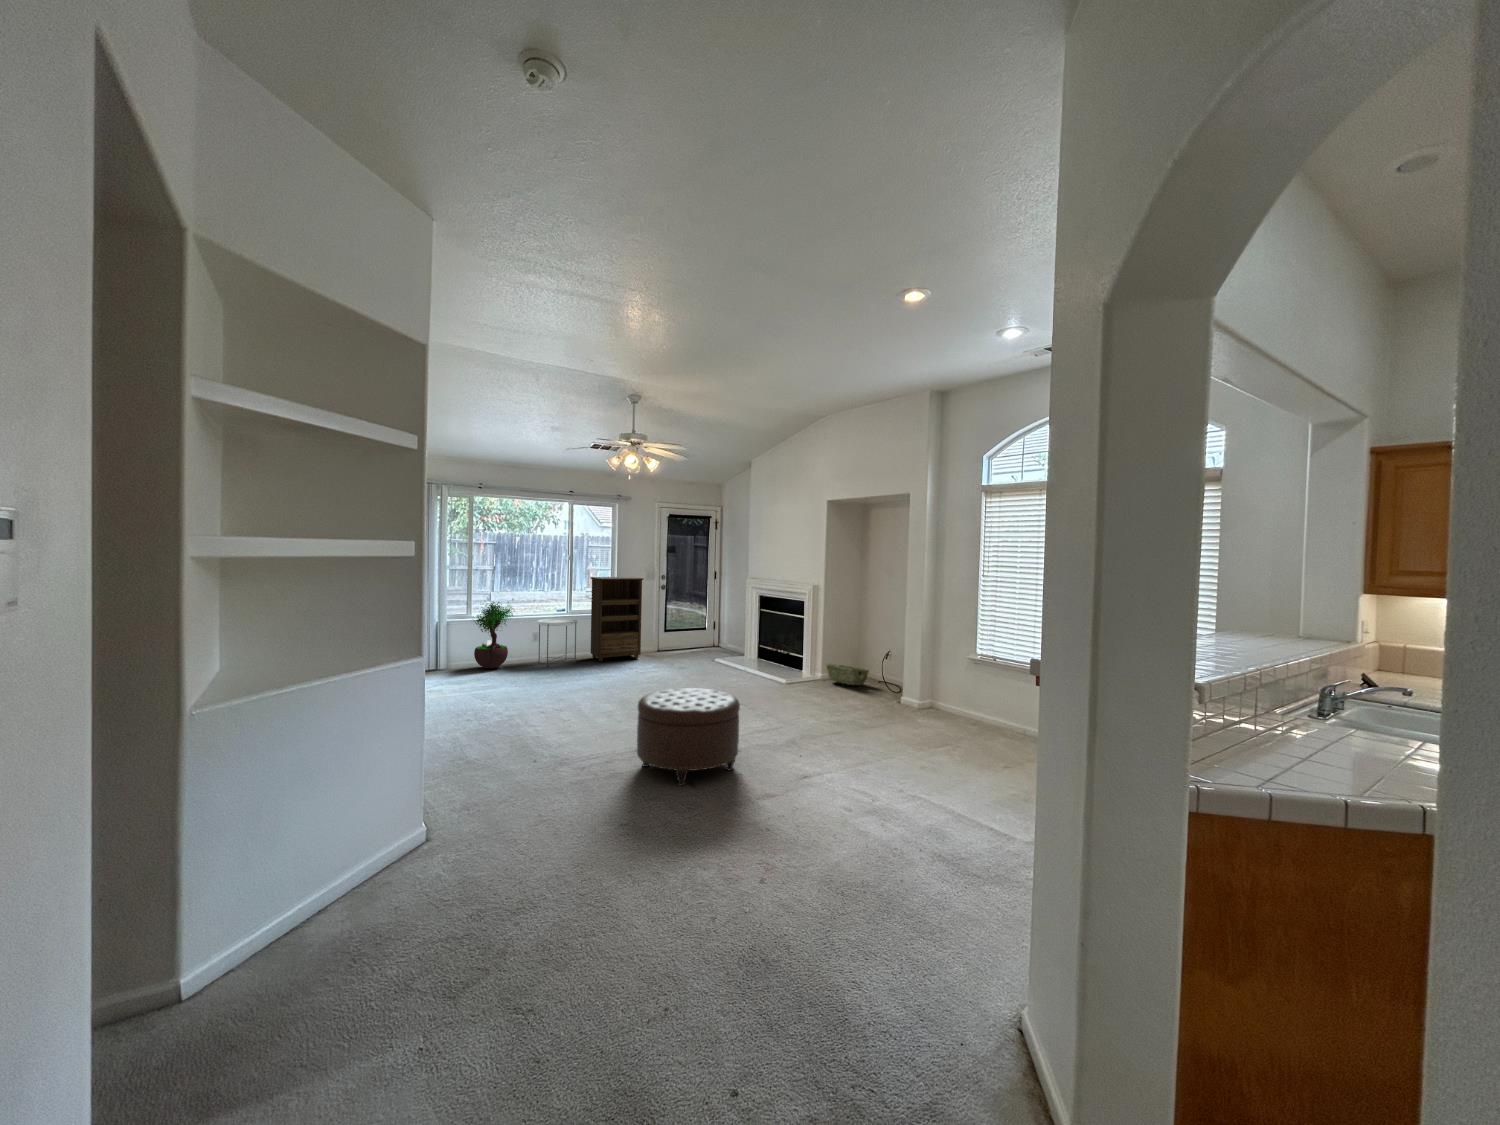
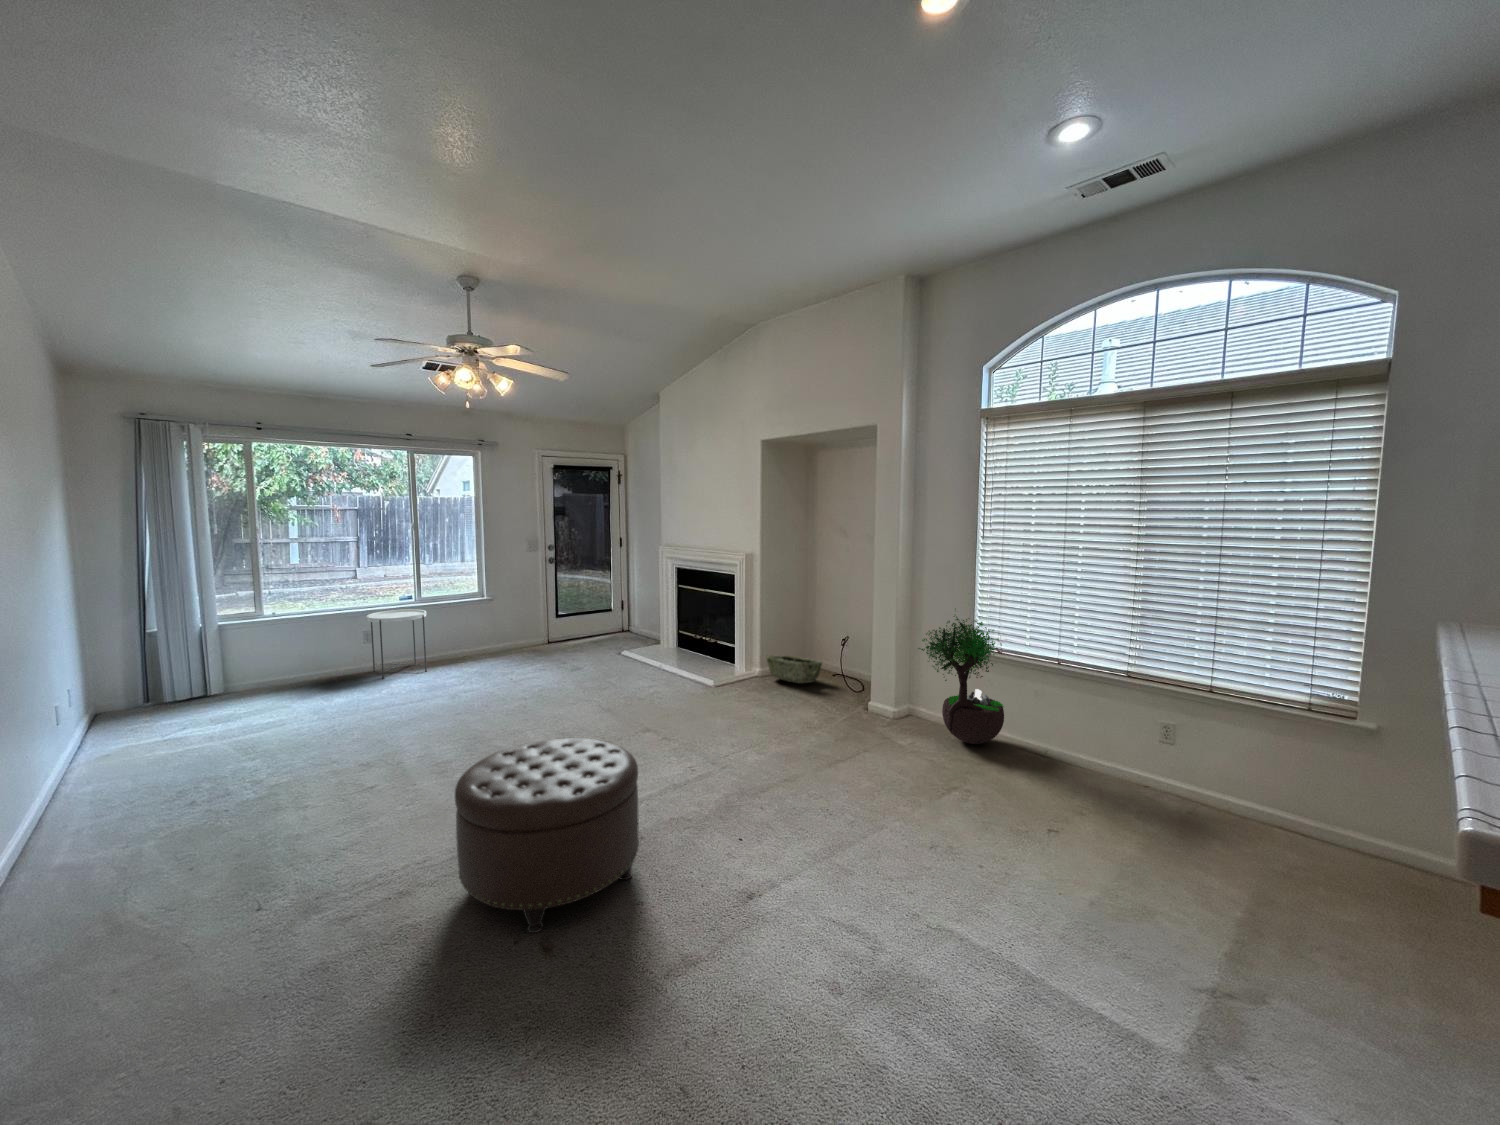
bookshelf: present [591,577,643,662] -> none [444,549,521,665]
potted tree: present [474,602,513,668] -> present [918,608,1004,744]

